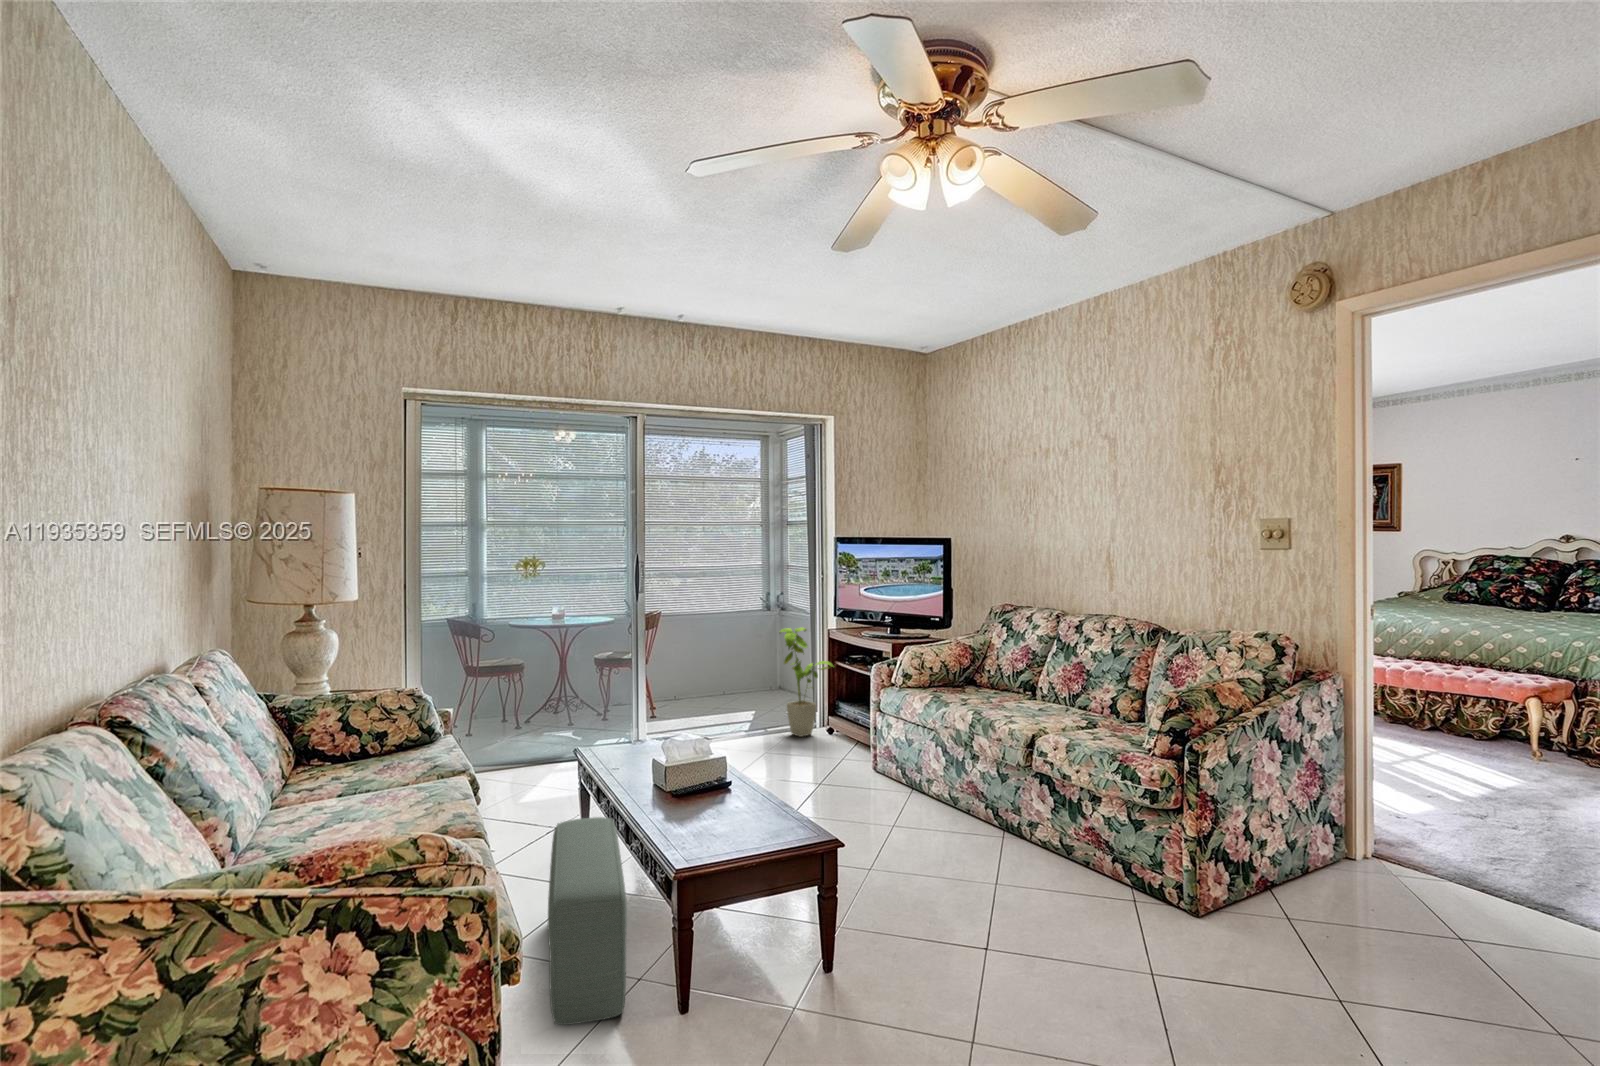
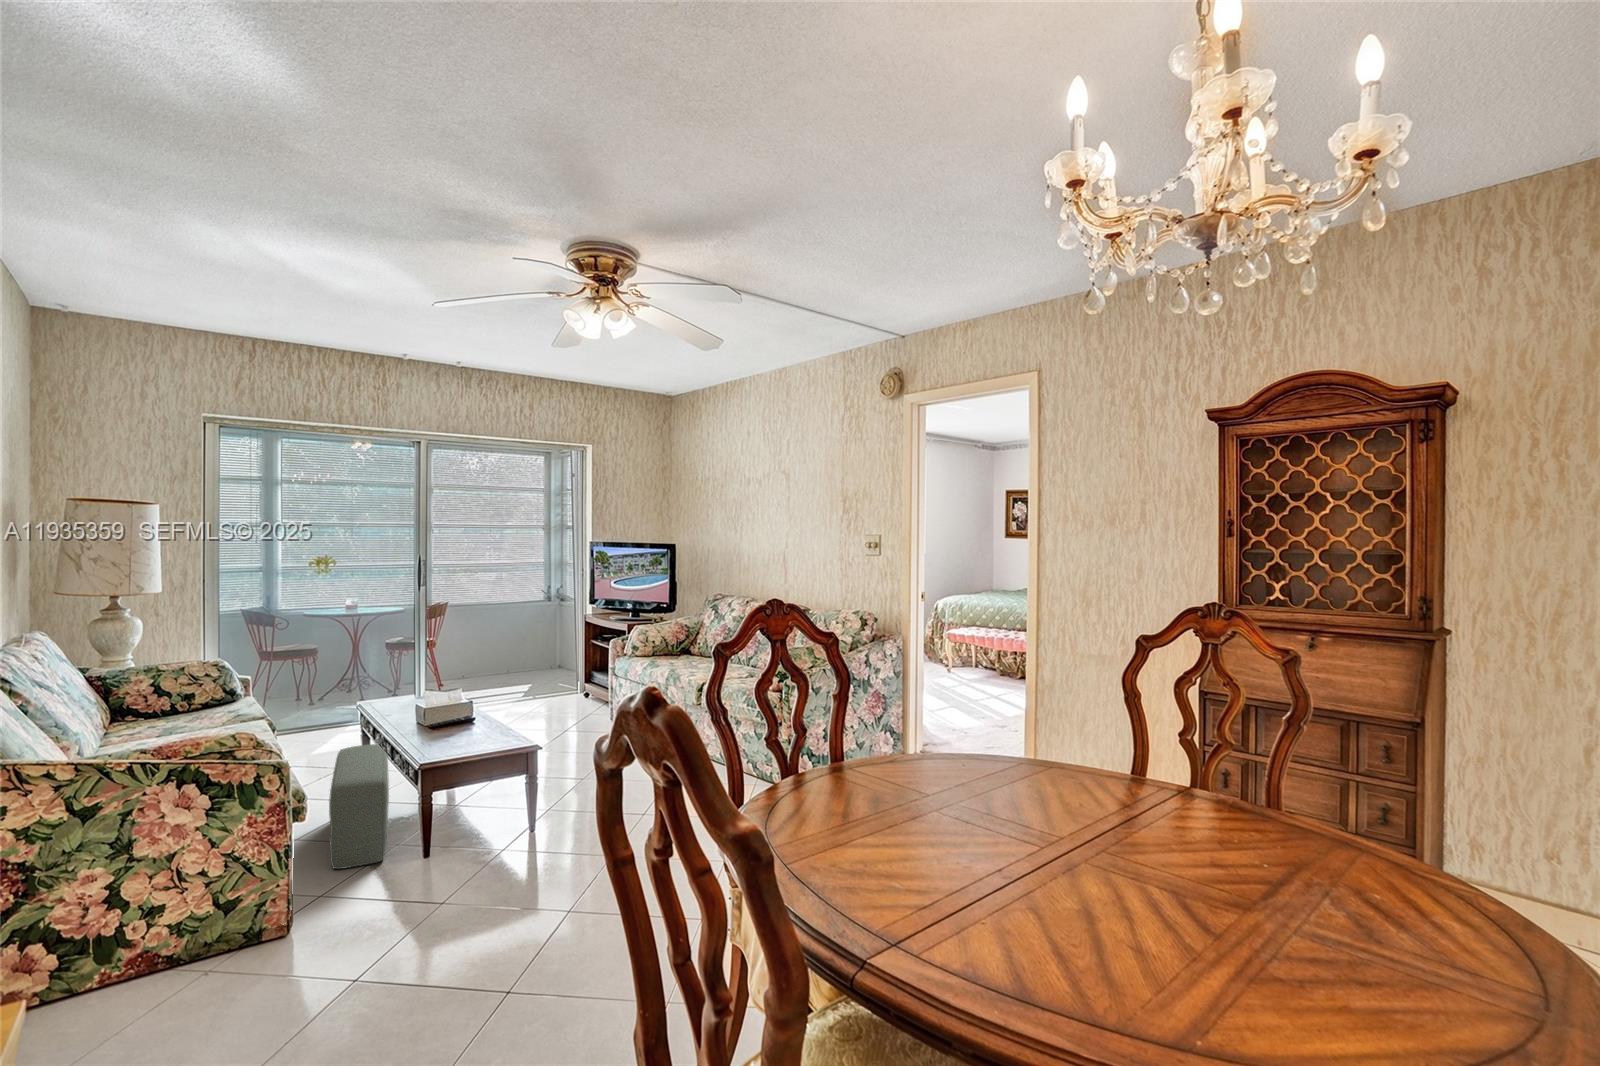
house plant: present [779,628,833,737] -> none [544,614,588,700]

